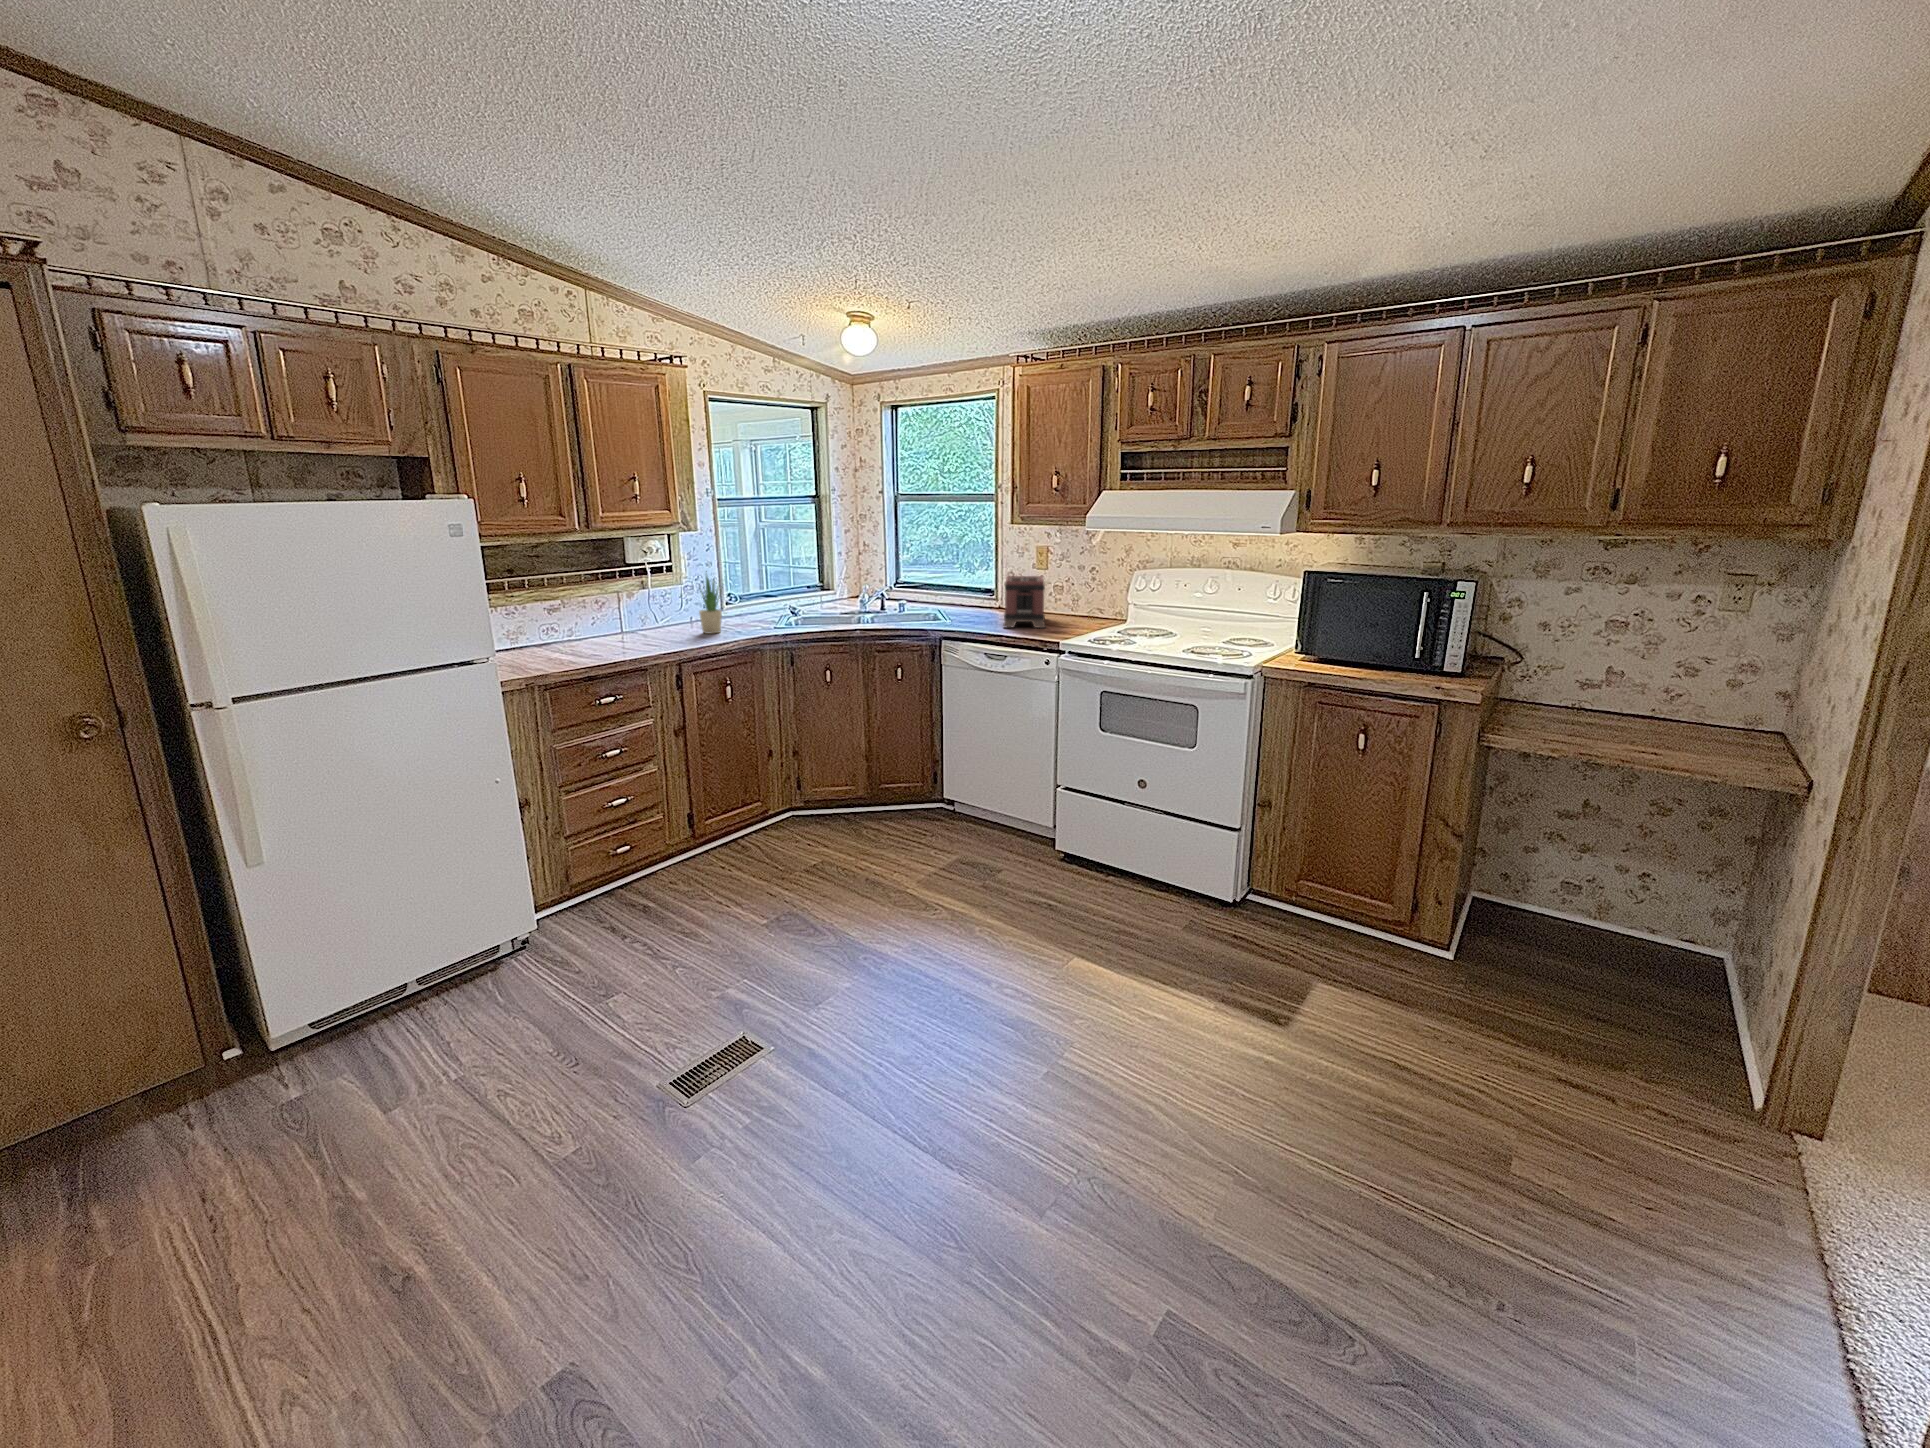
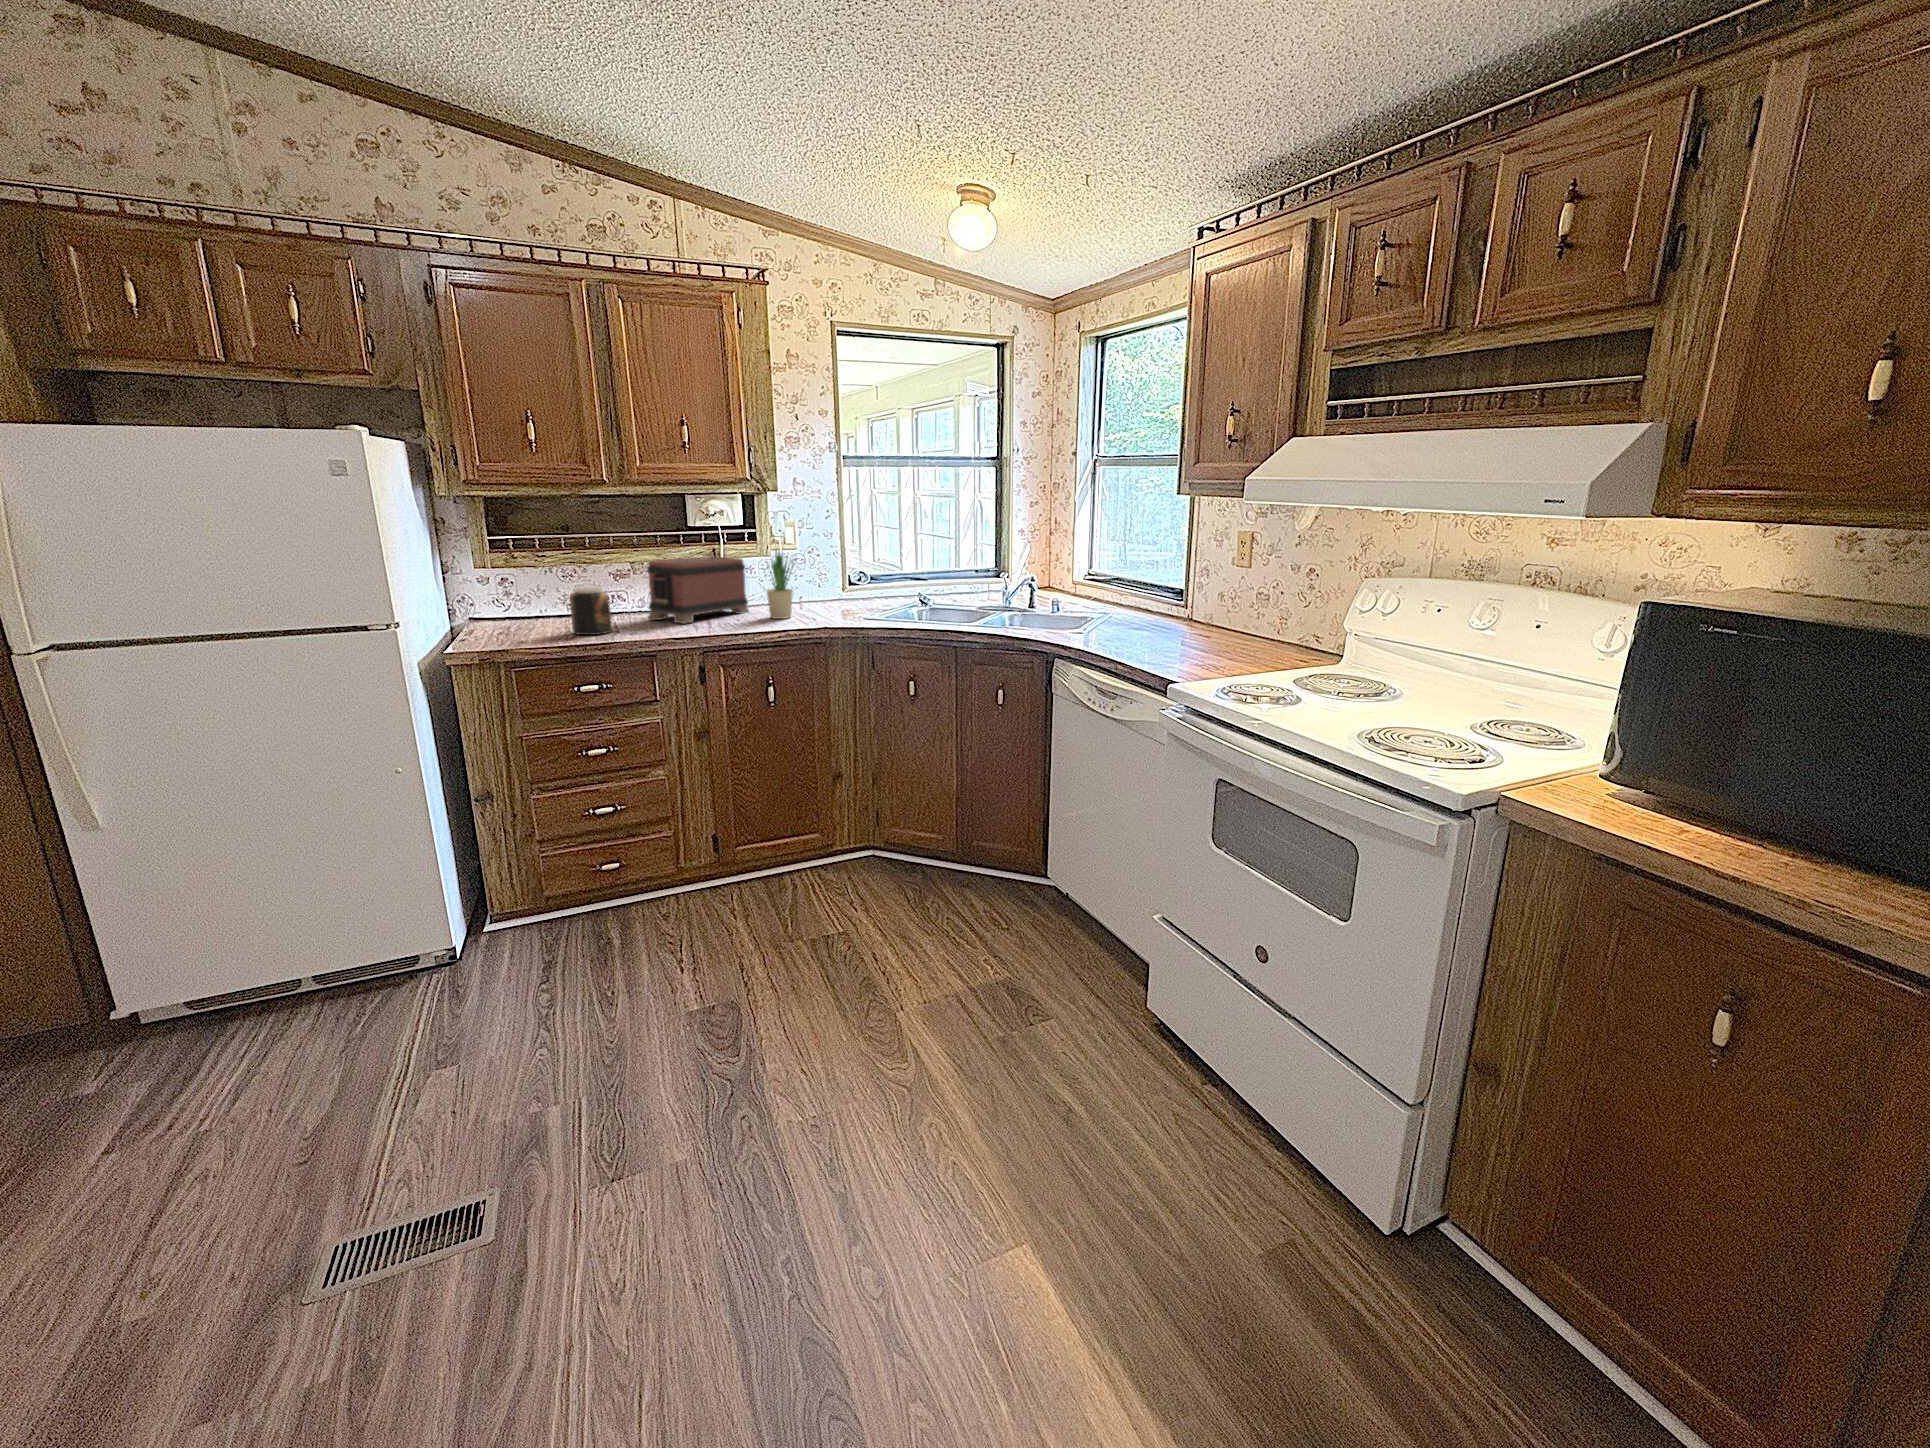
toaster: present [1003,576,1045,628] -> present [647,556,749,624]
jar: none [560,616,596,658] -> present [570,586,612,635]

